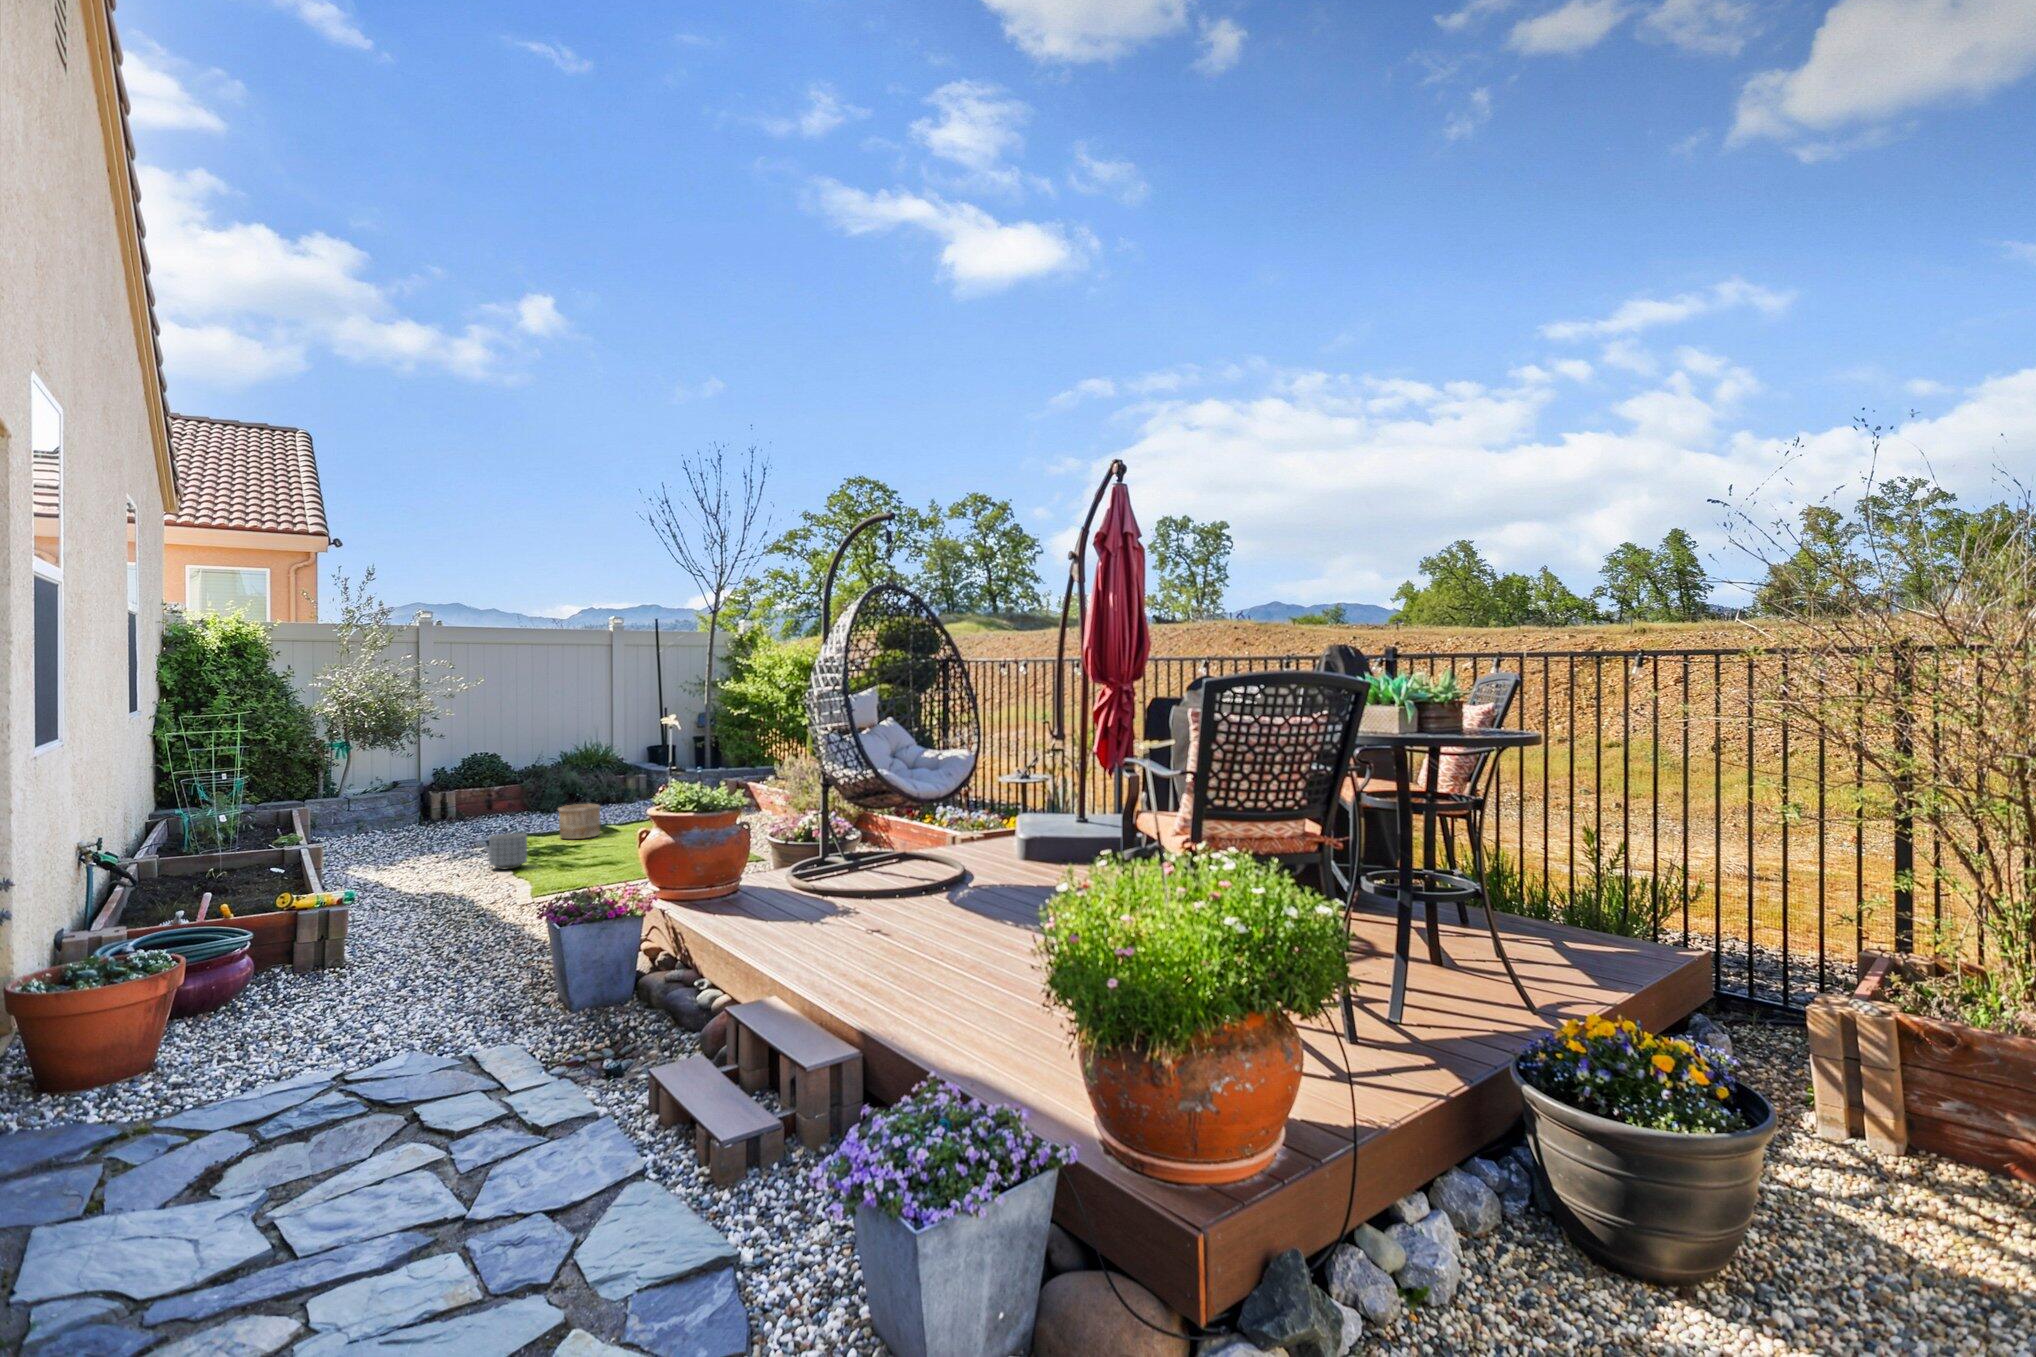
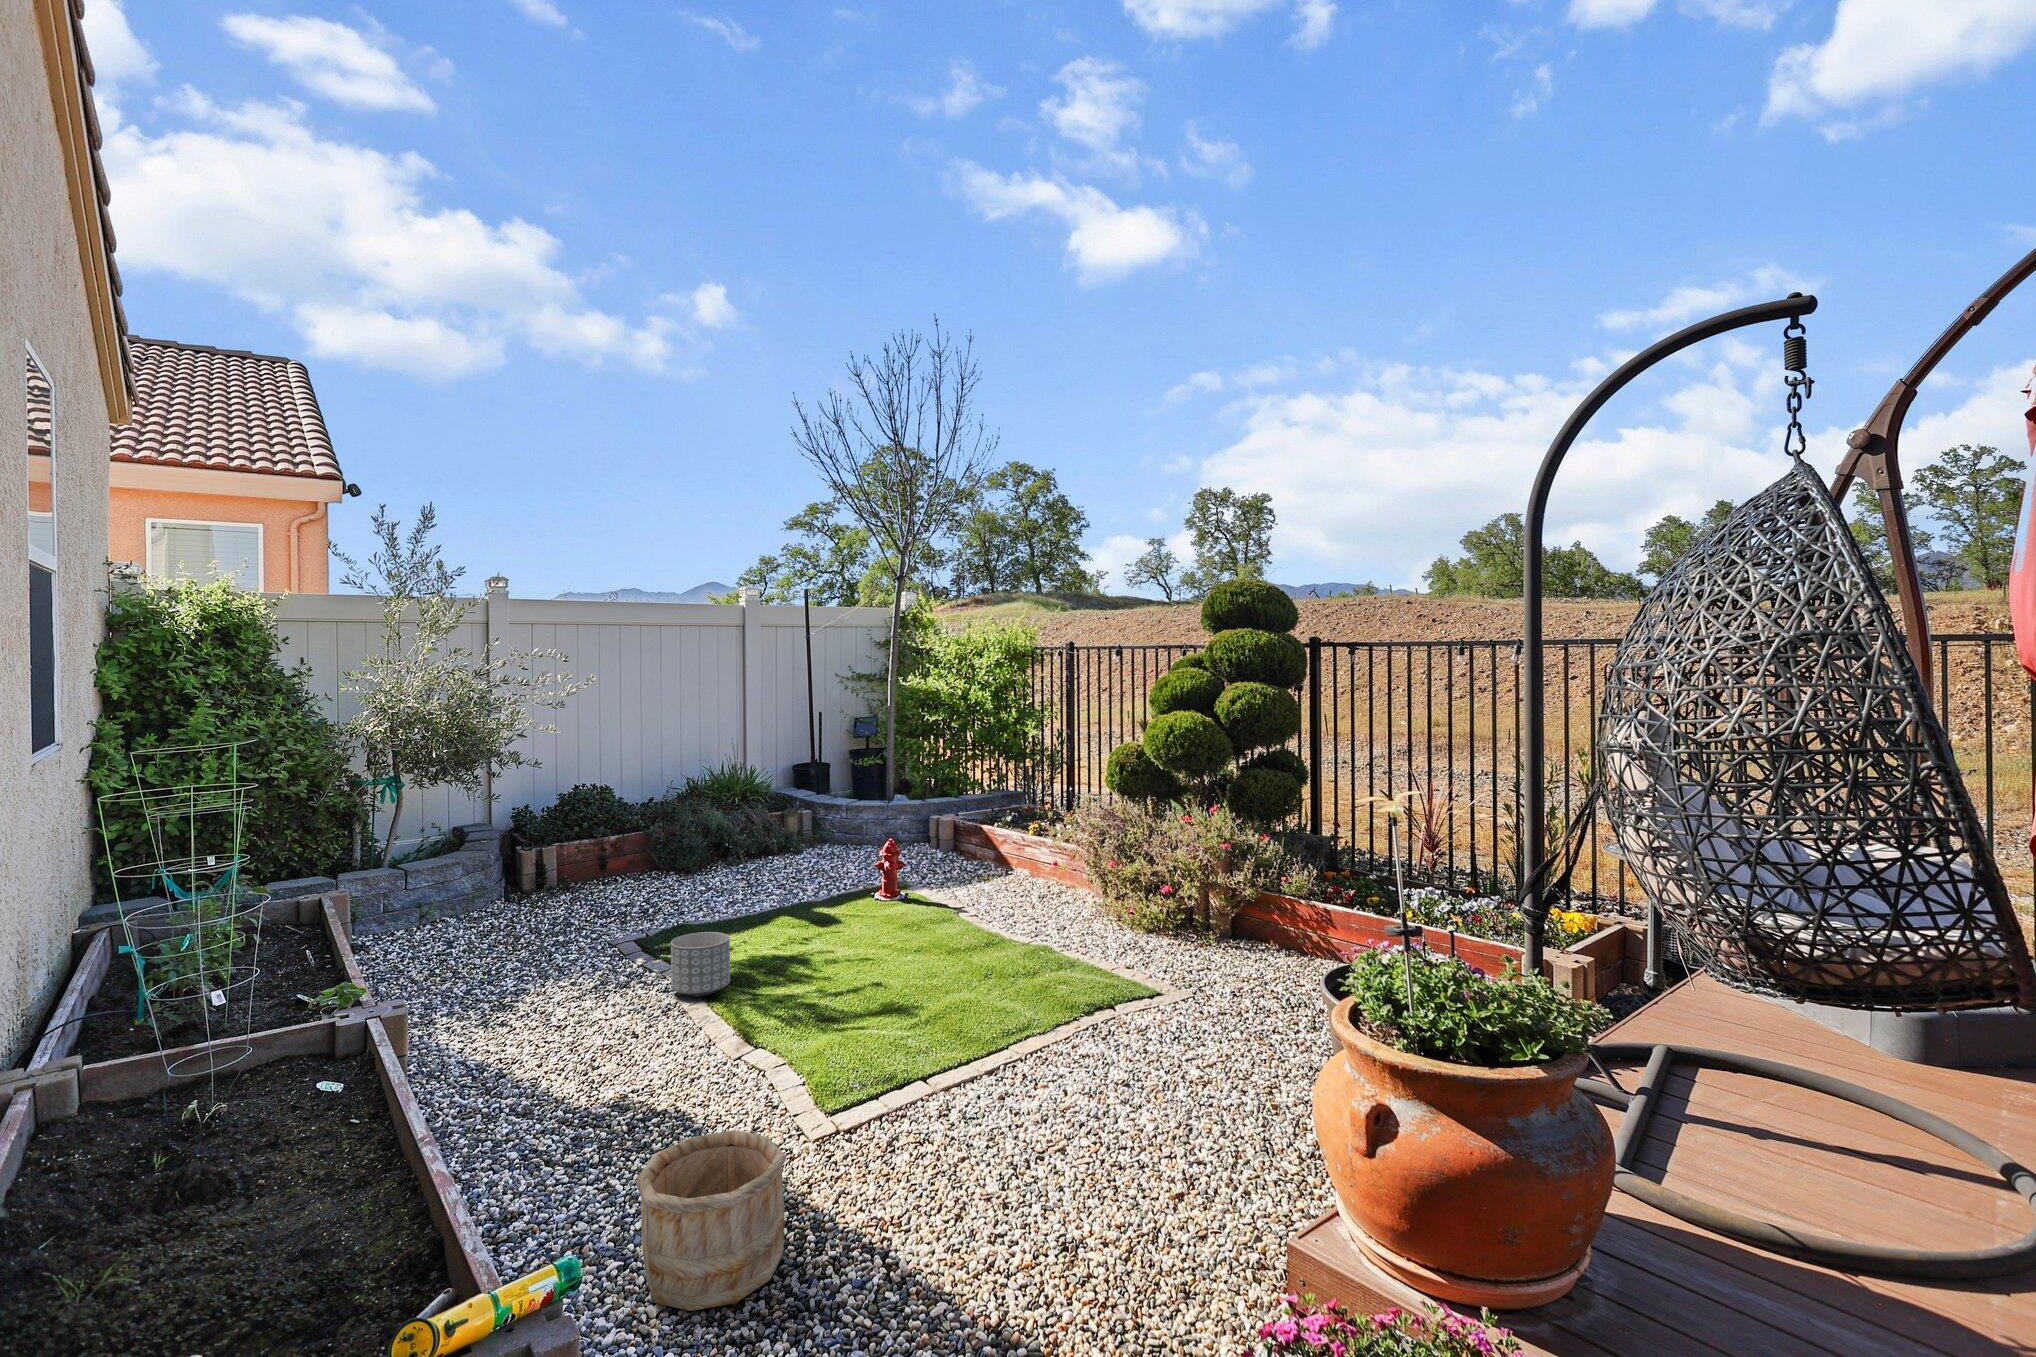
wooden bucket: present [558,804,600,839] -> present [635,1130,786,1311]

